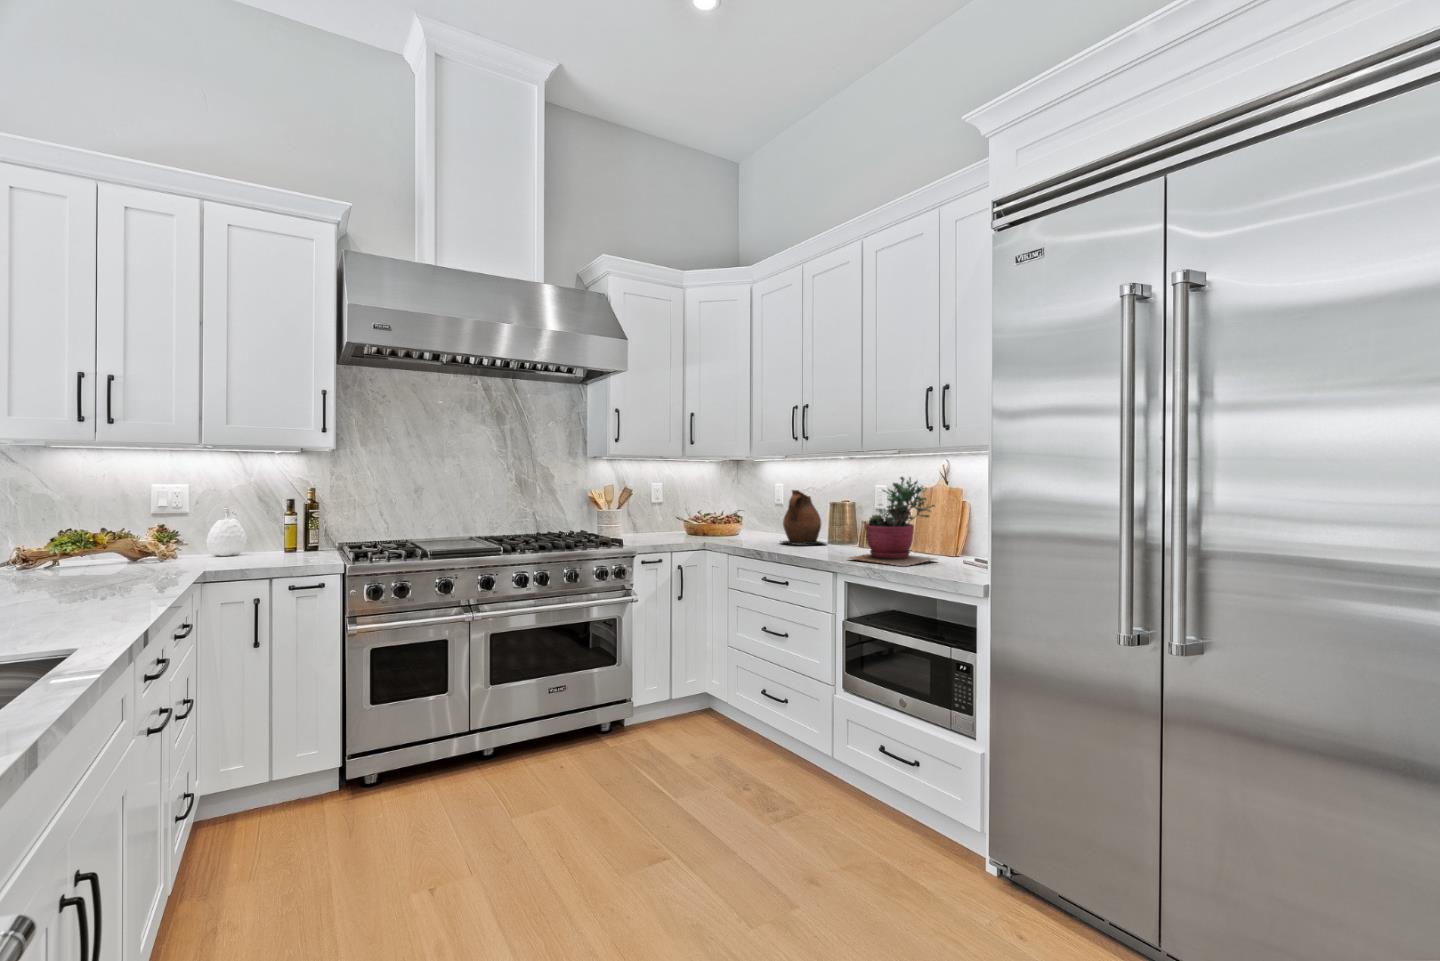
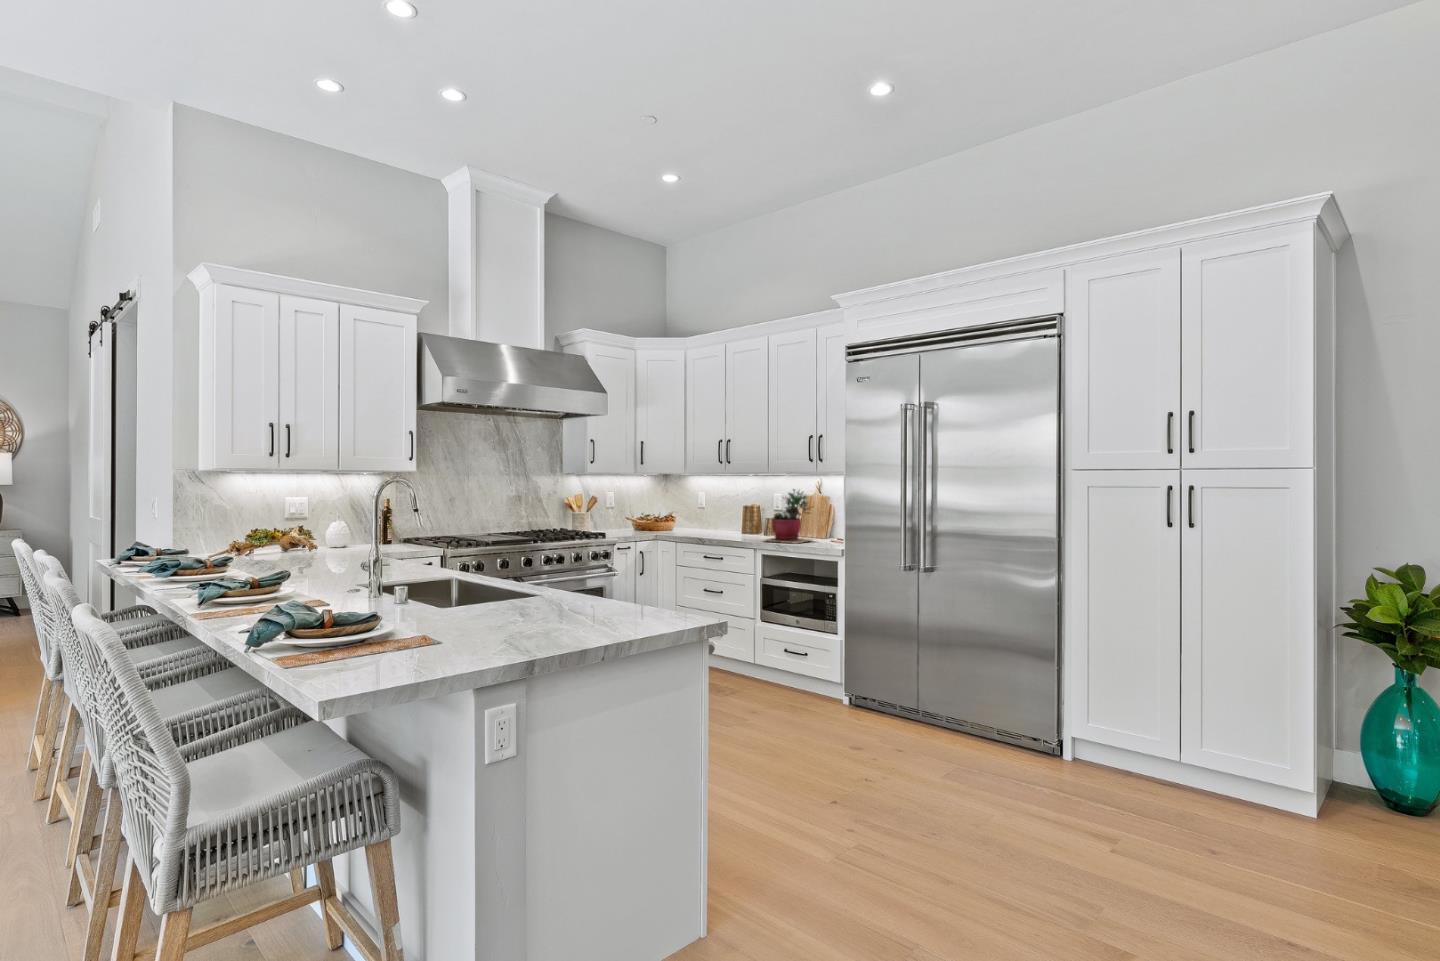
ceramic pitcher: present [780,490,826,544] -> none [707,497,742,535]

